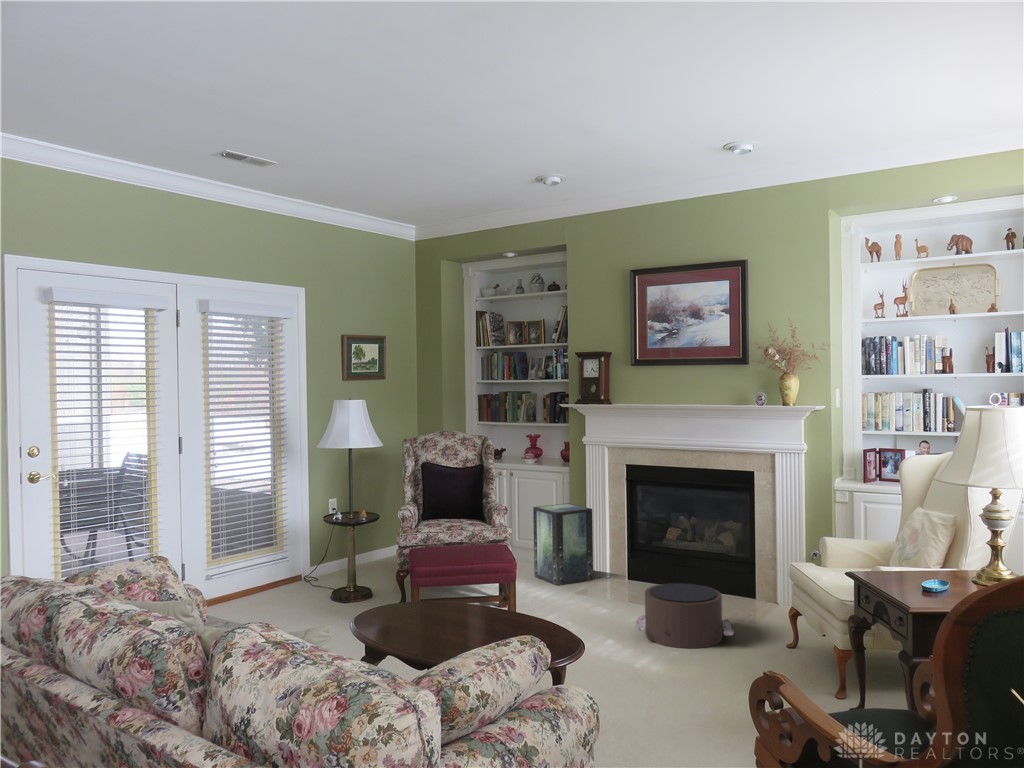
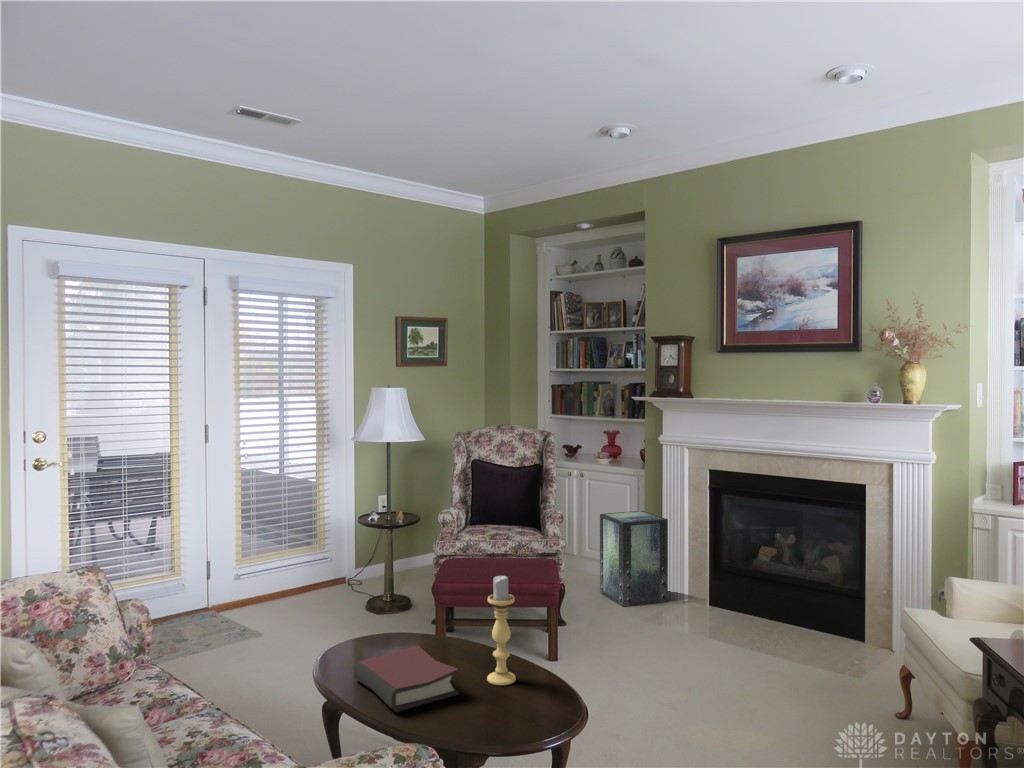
candle holder: none [490,546,513,633] -> present [487,576,516,685]
pouf: present [635,583,733,648] -> none [698,620,826,709]
hardback book: none [385,608,474,654] -> present [354,645,459,712]

